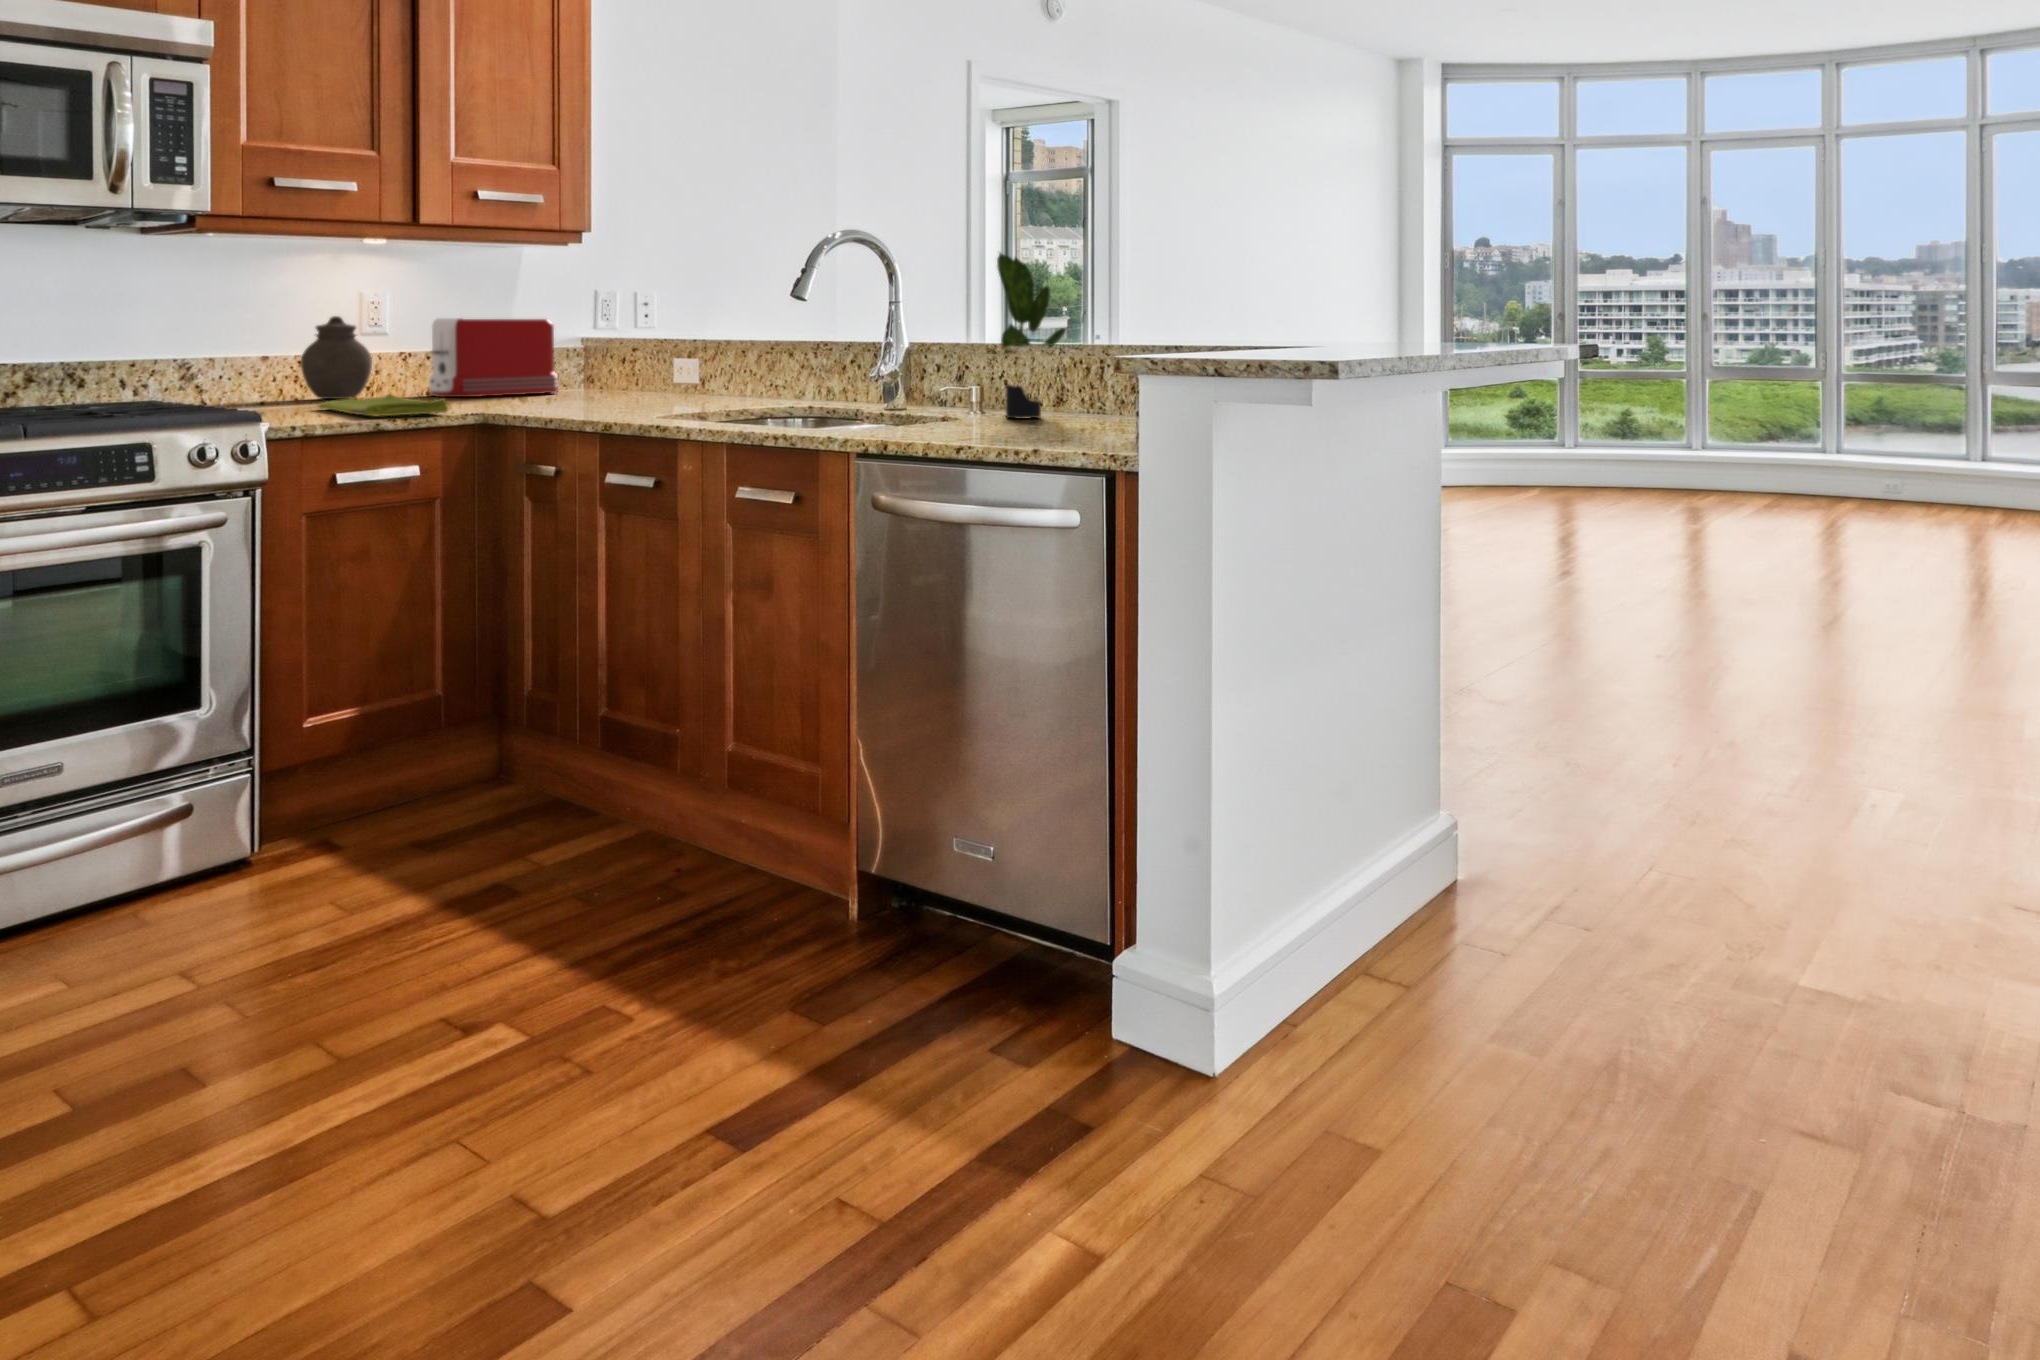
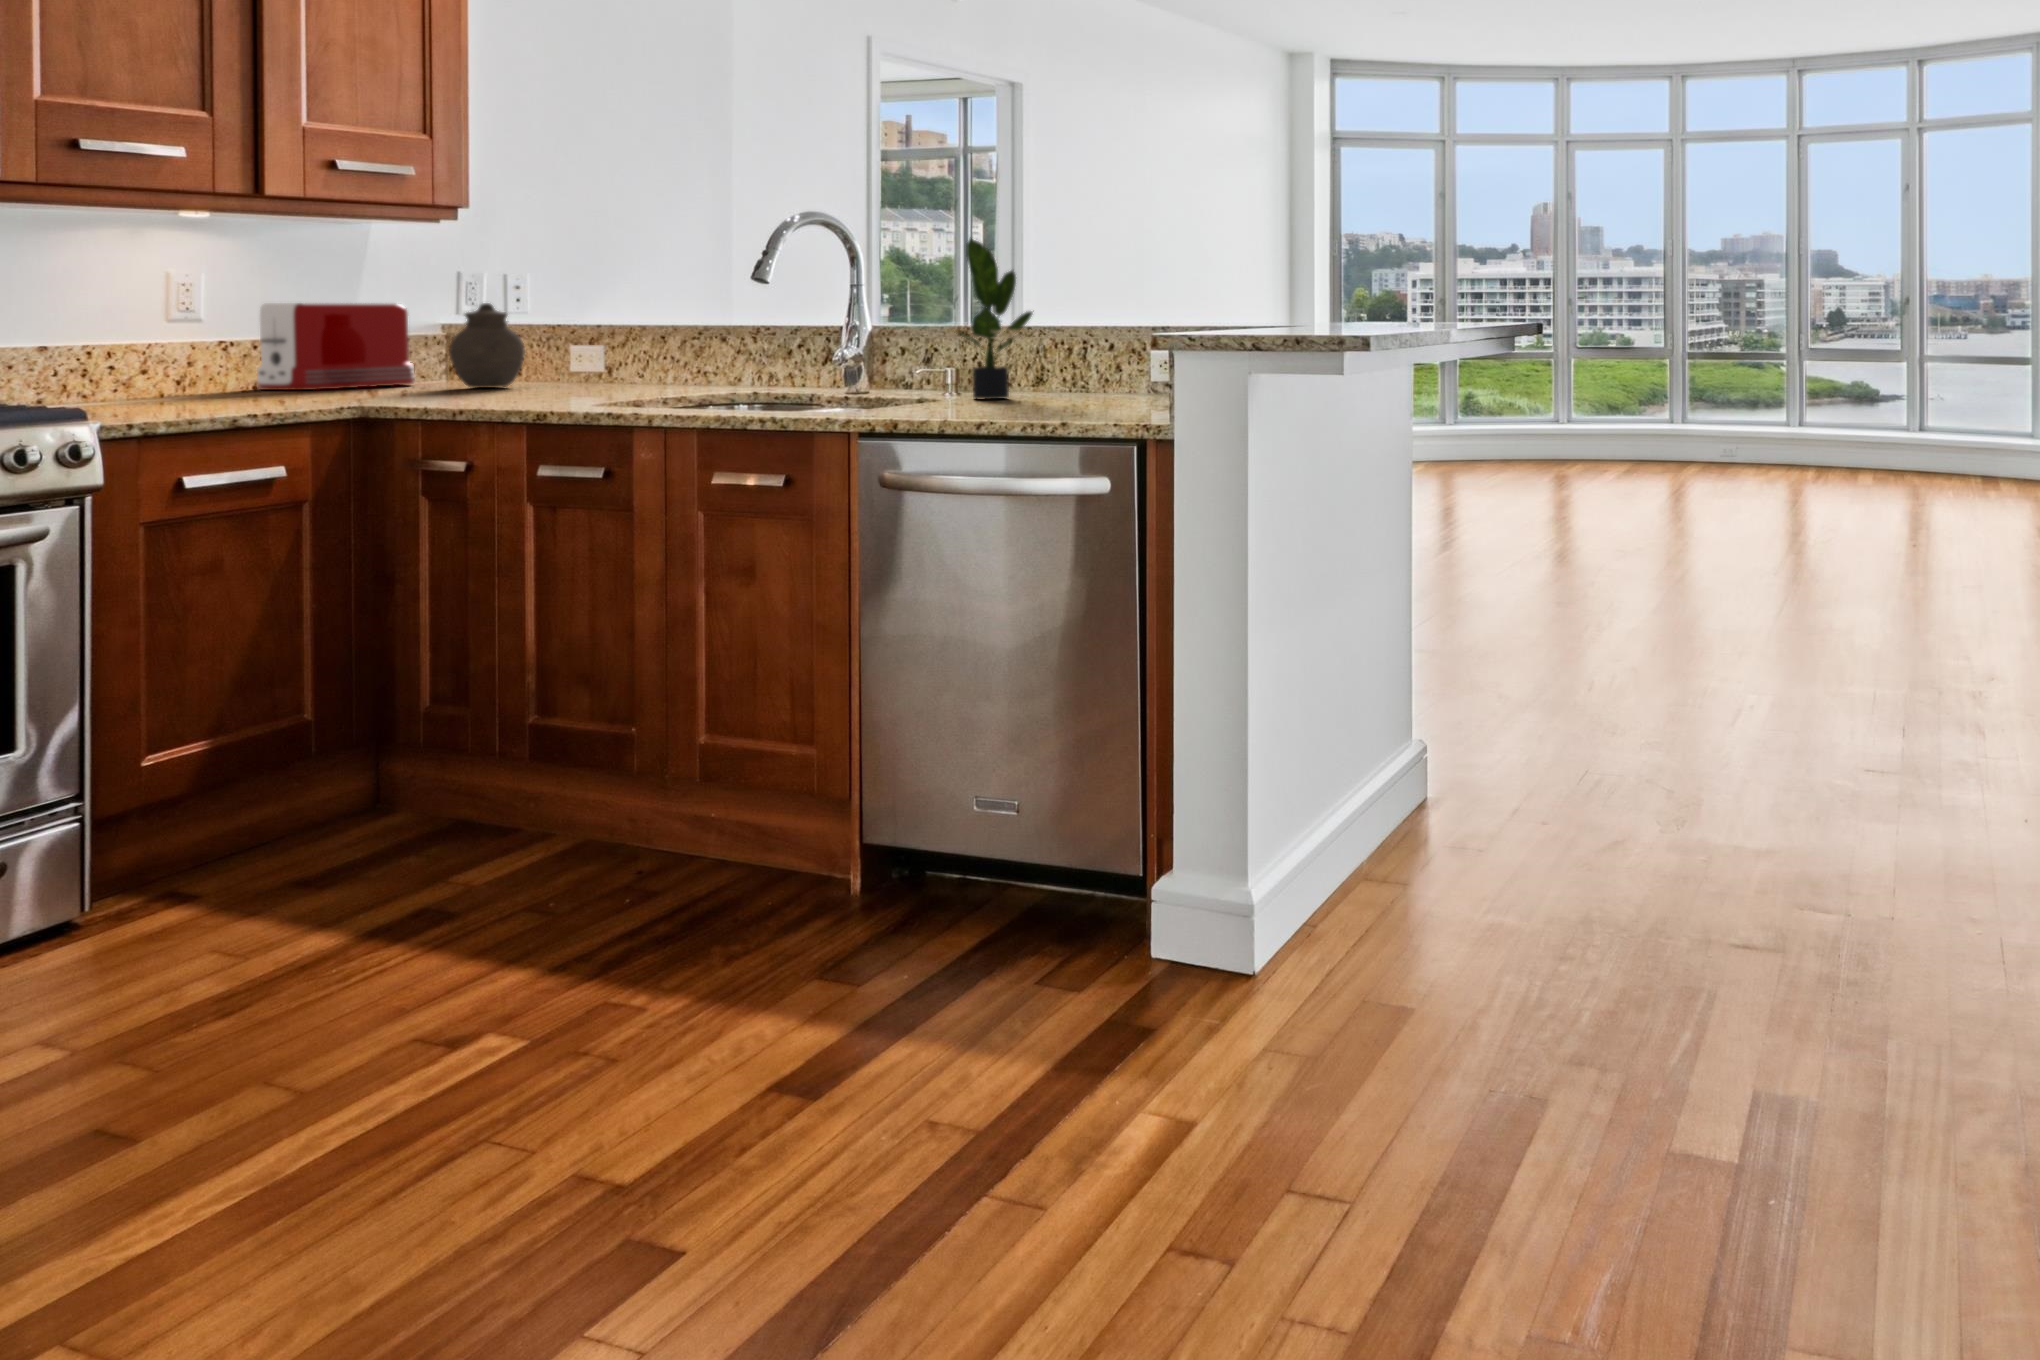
jar: present [301,316,372,399] -> present [449,303,525,388]
dish towel: present [318,394,448,416] -> none [151,386,338,410]

